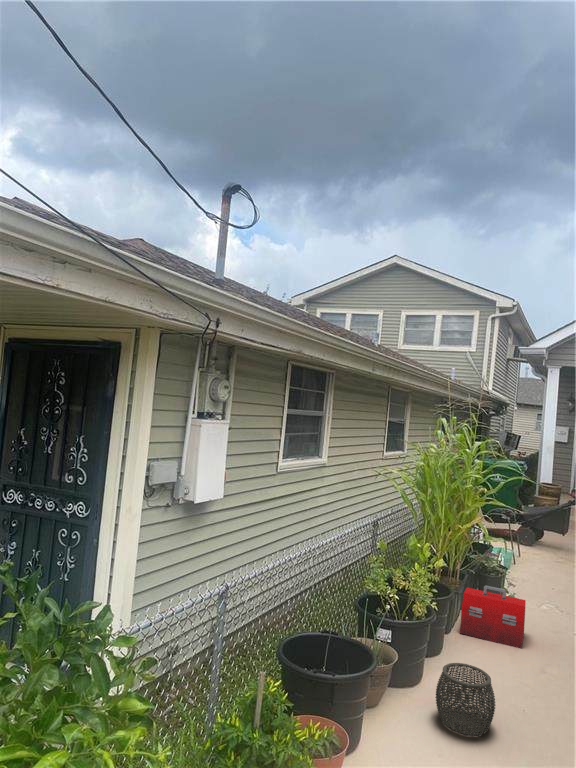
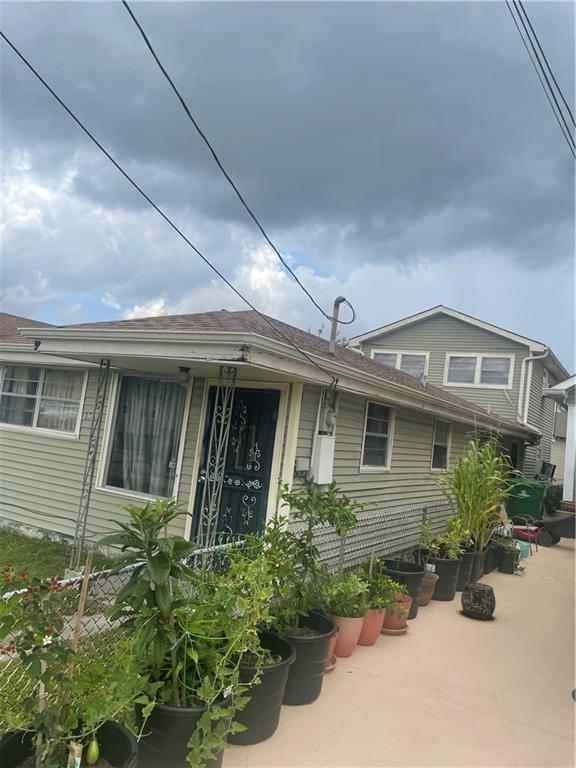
toolbox: present [460,586,526,649] -> none [482,554,528,594]

